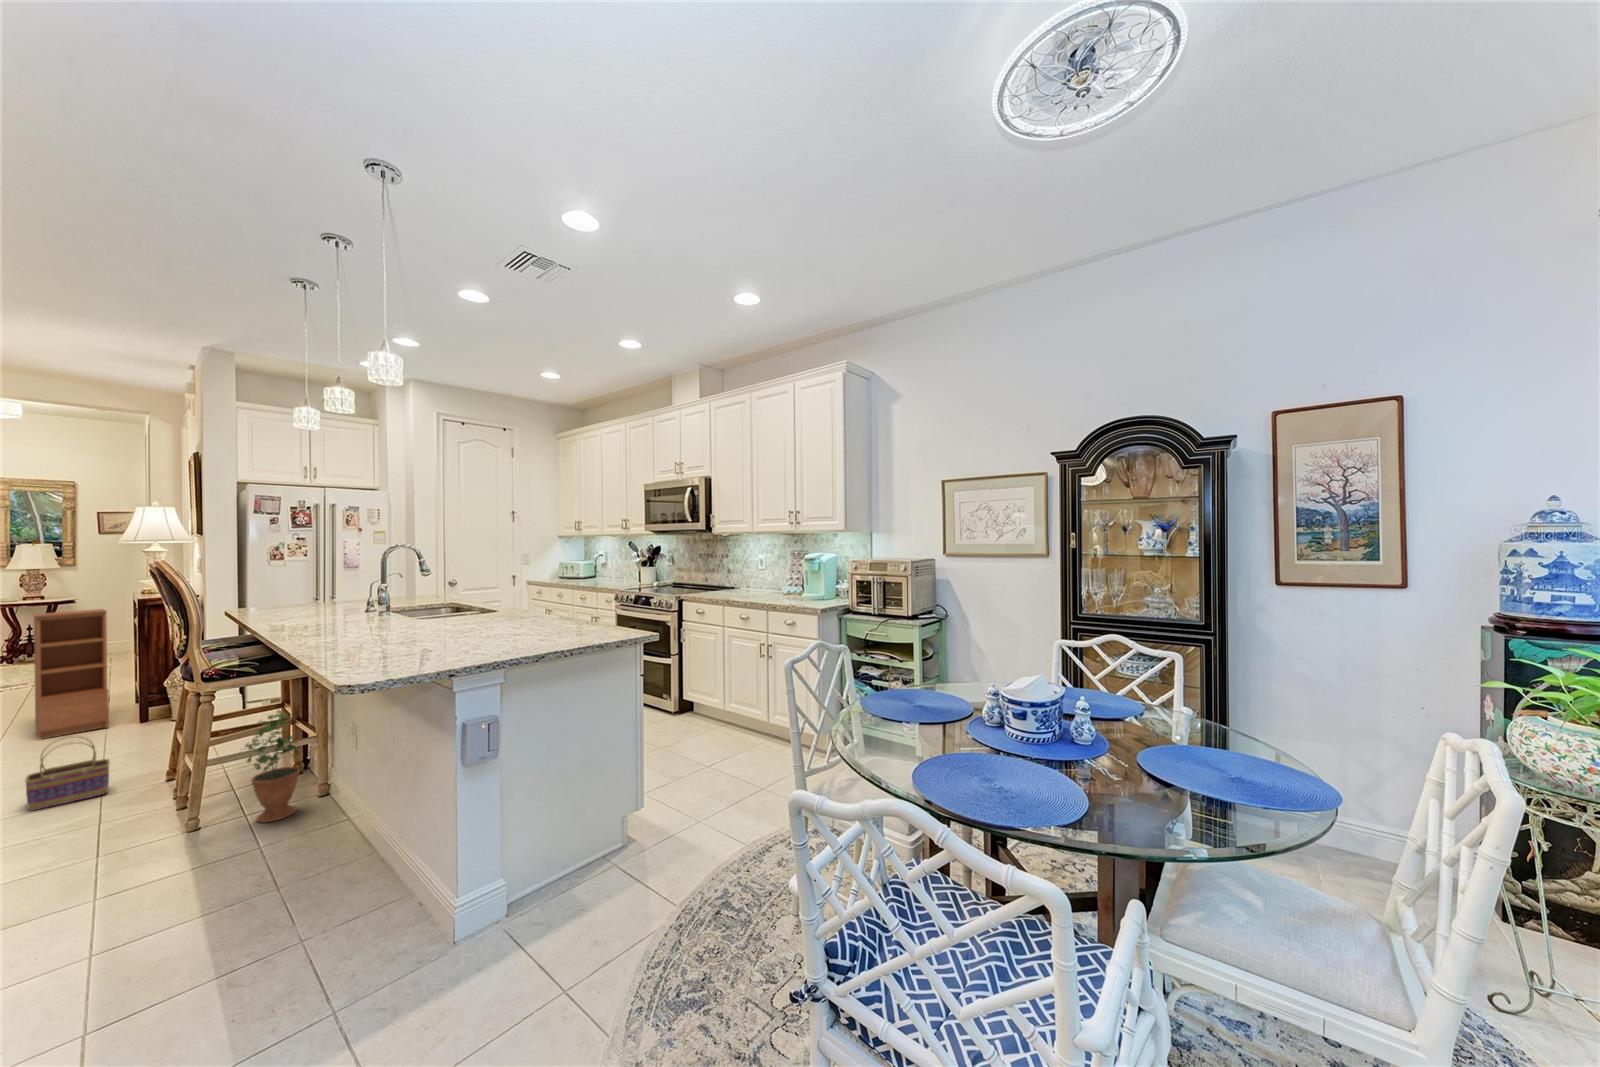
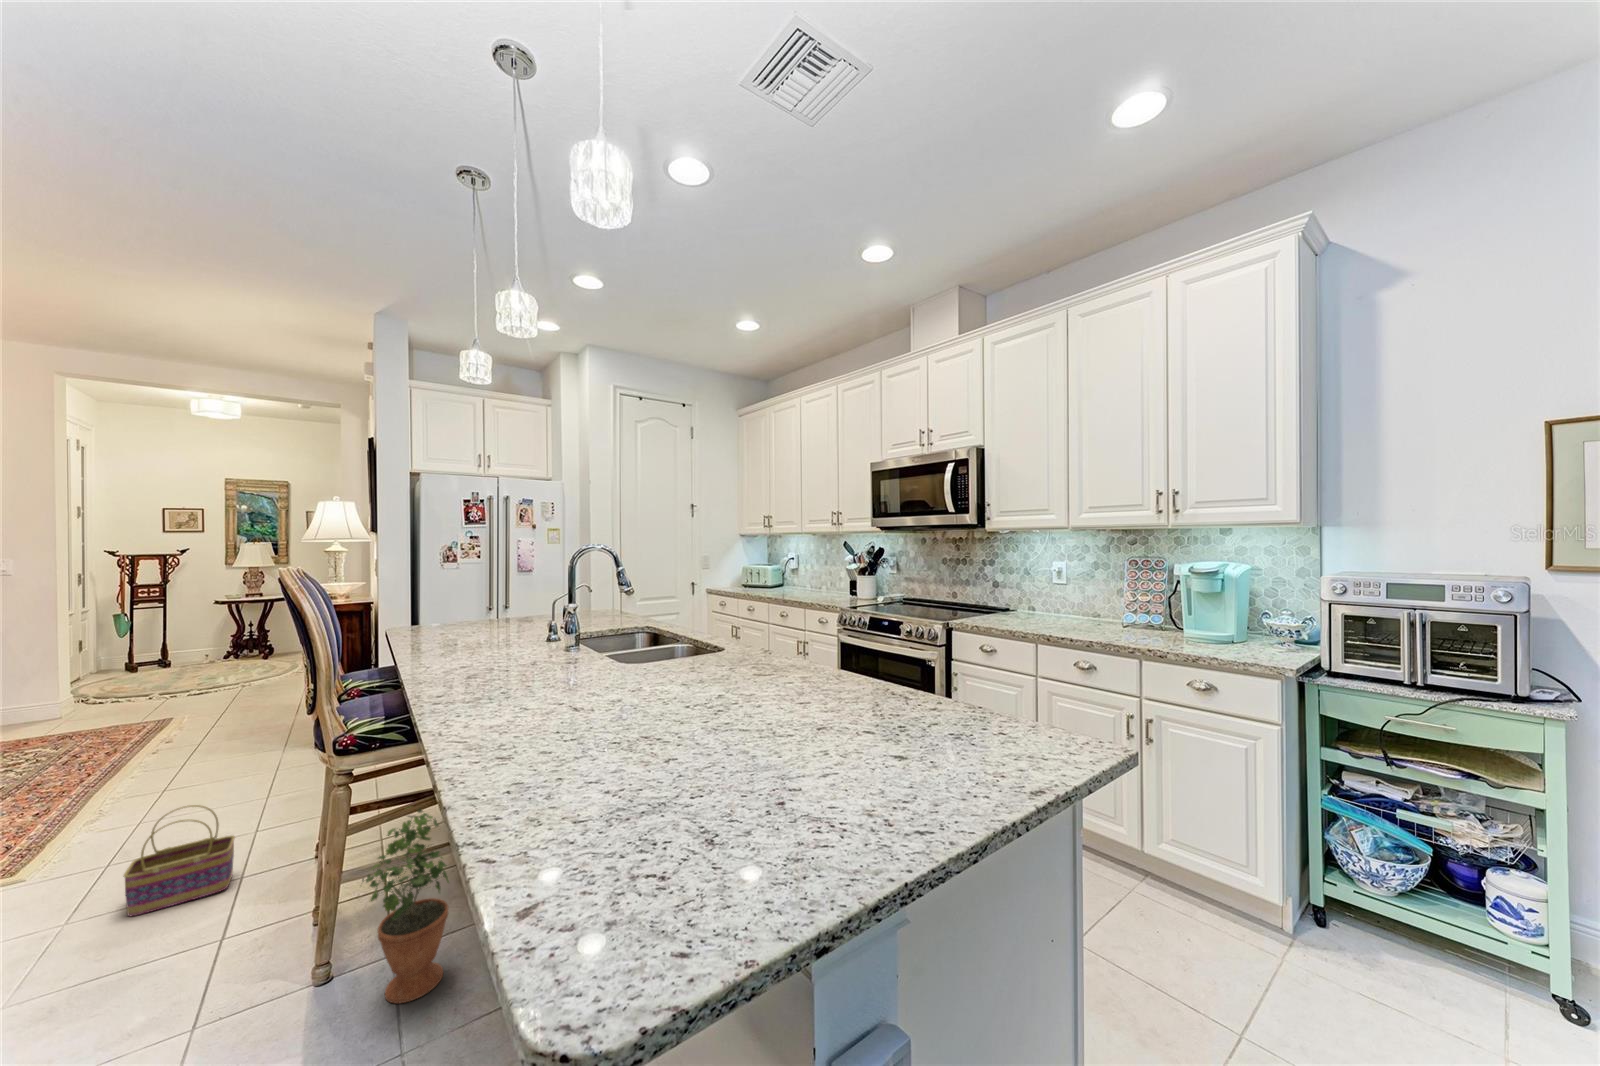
bookcase: present [34,609,109,740] -> none [204,617,278,772]

